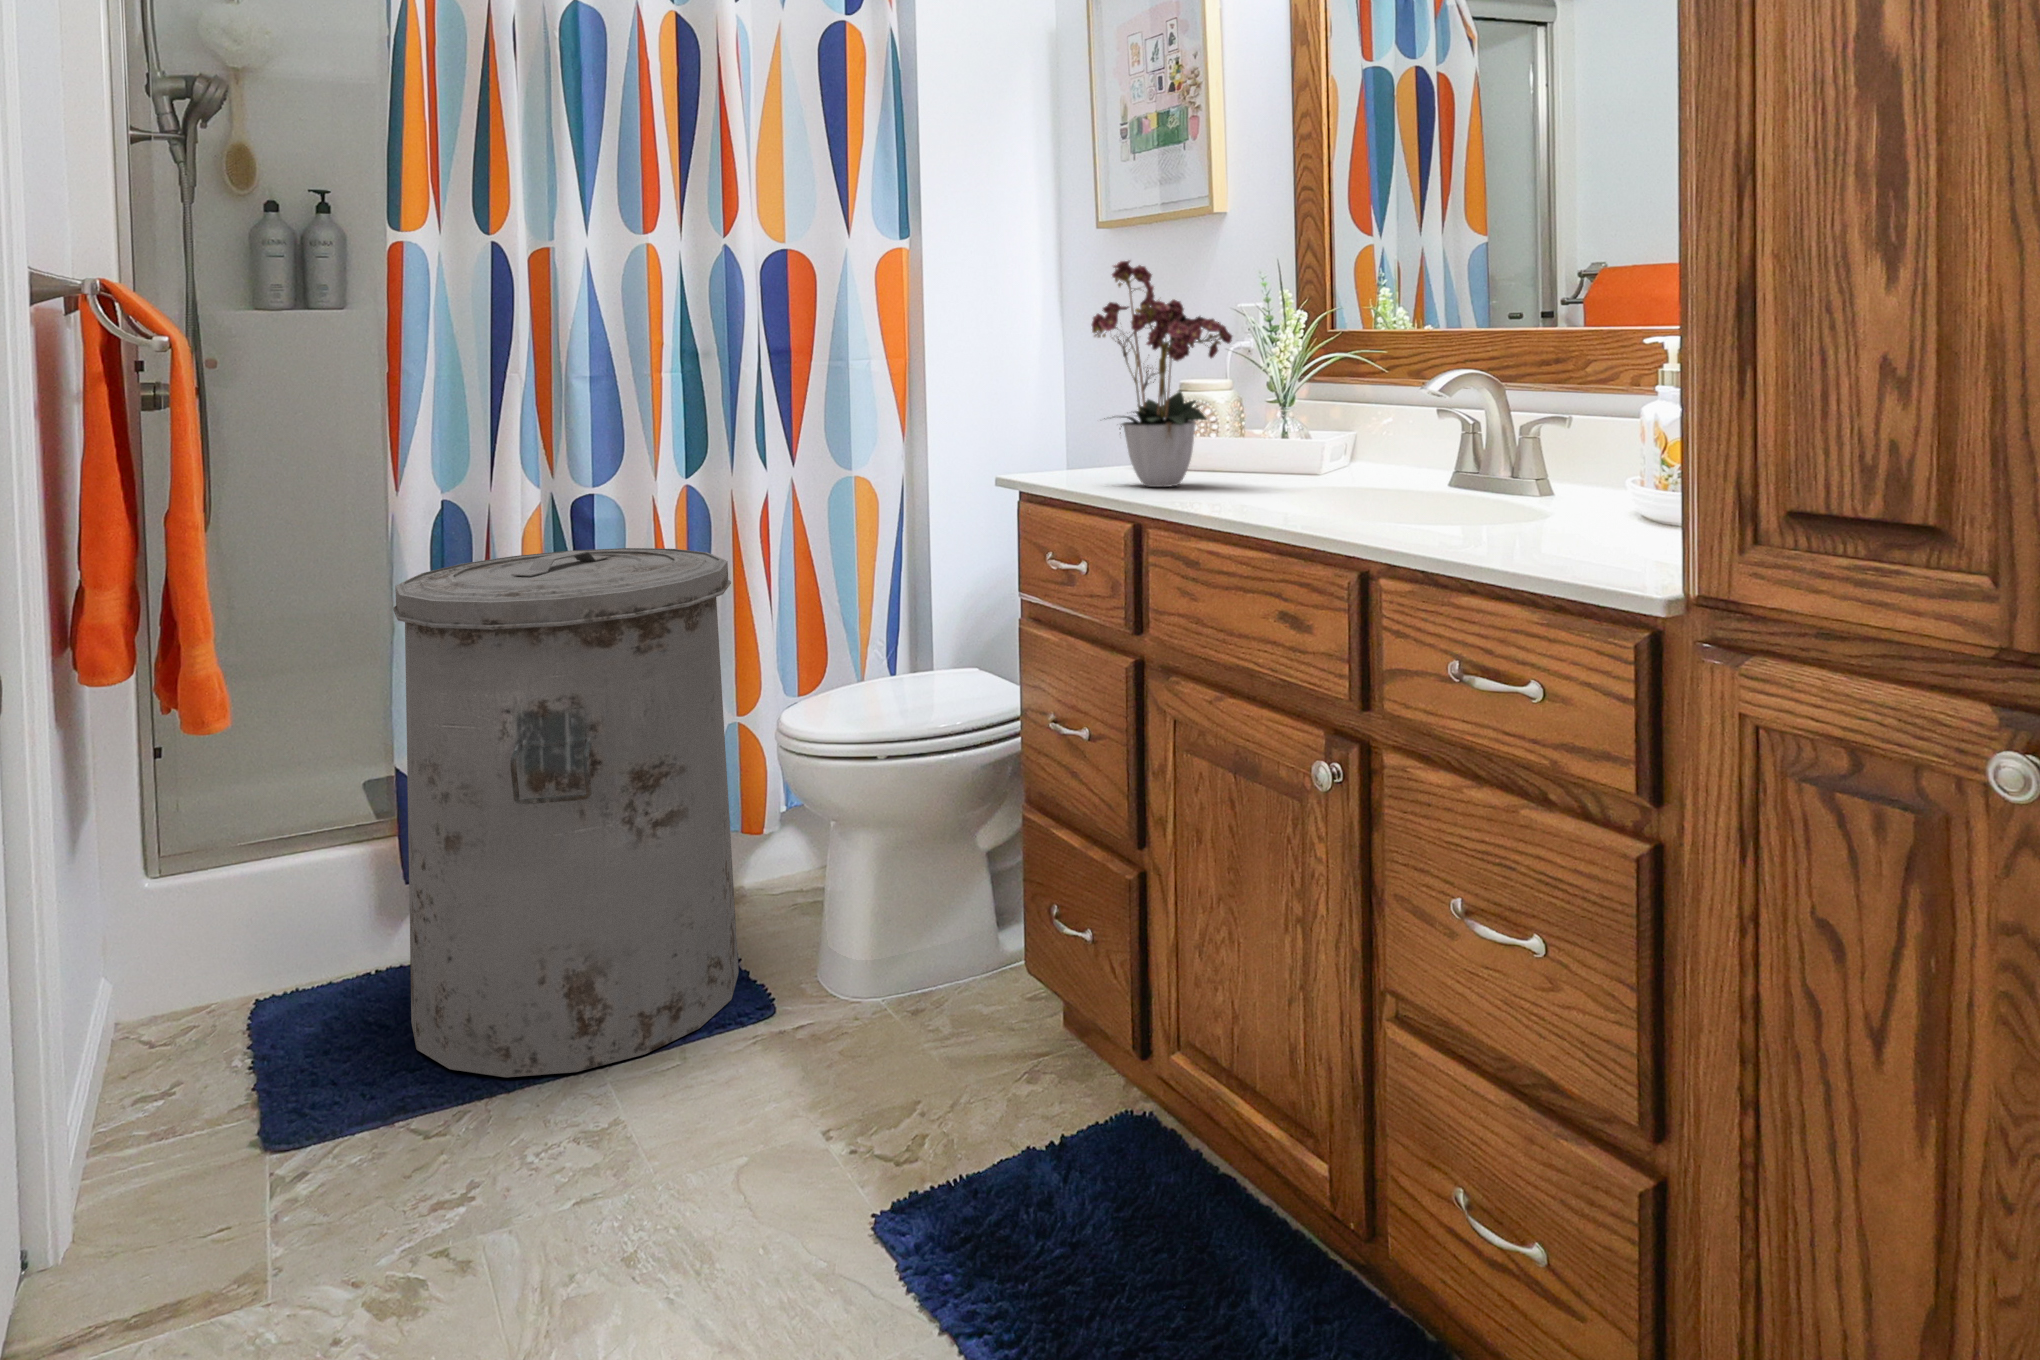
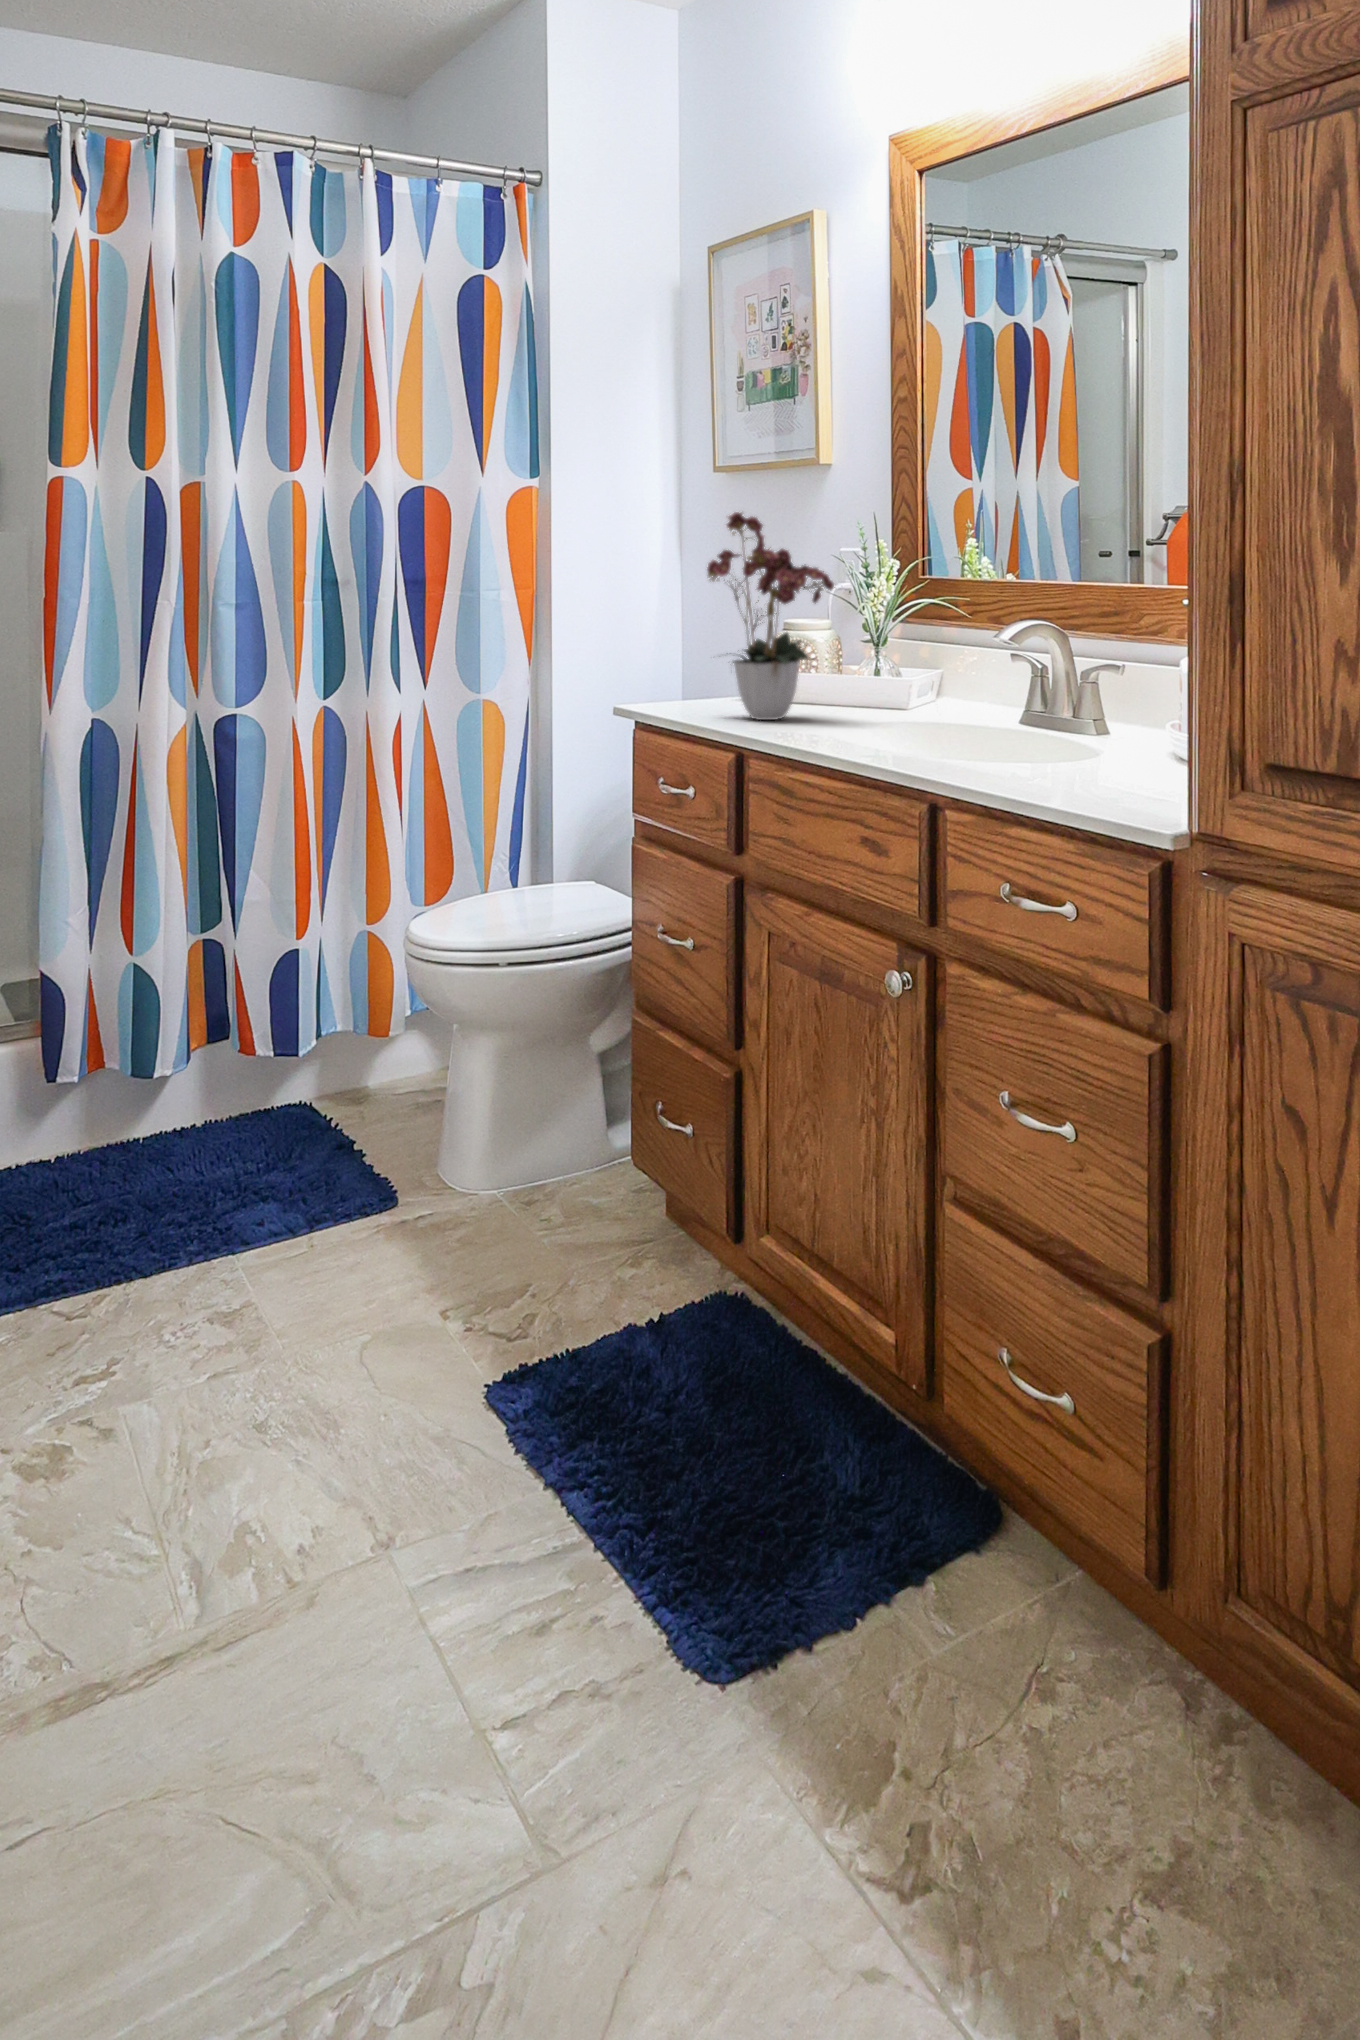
trash can: present [393,548,739,1077] -> none [43,766,366,1267]

